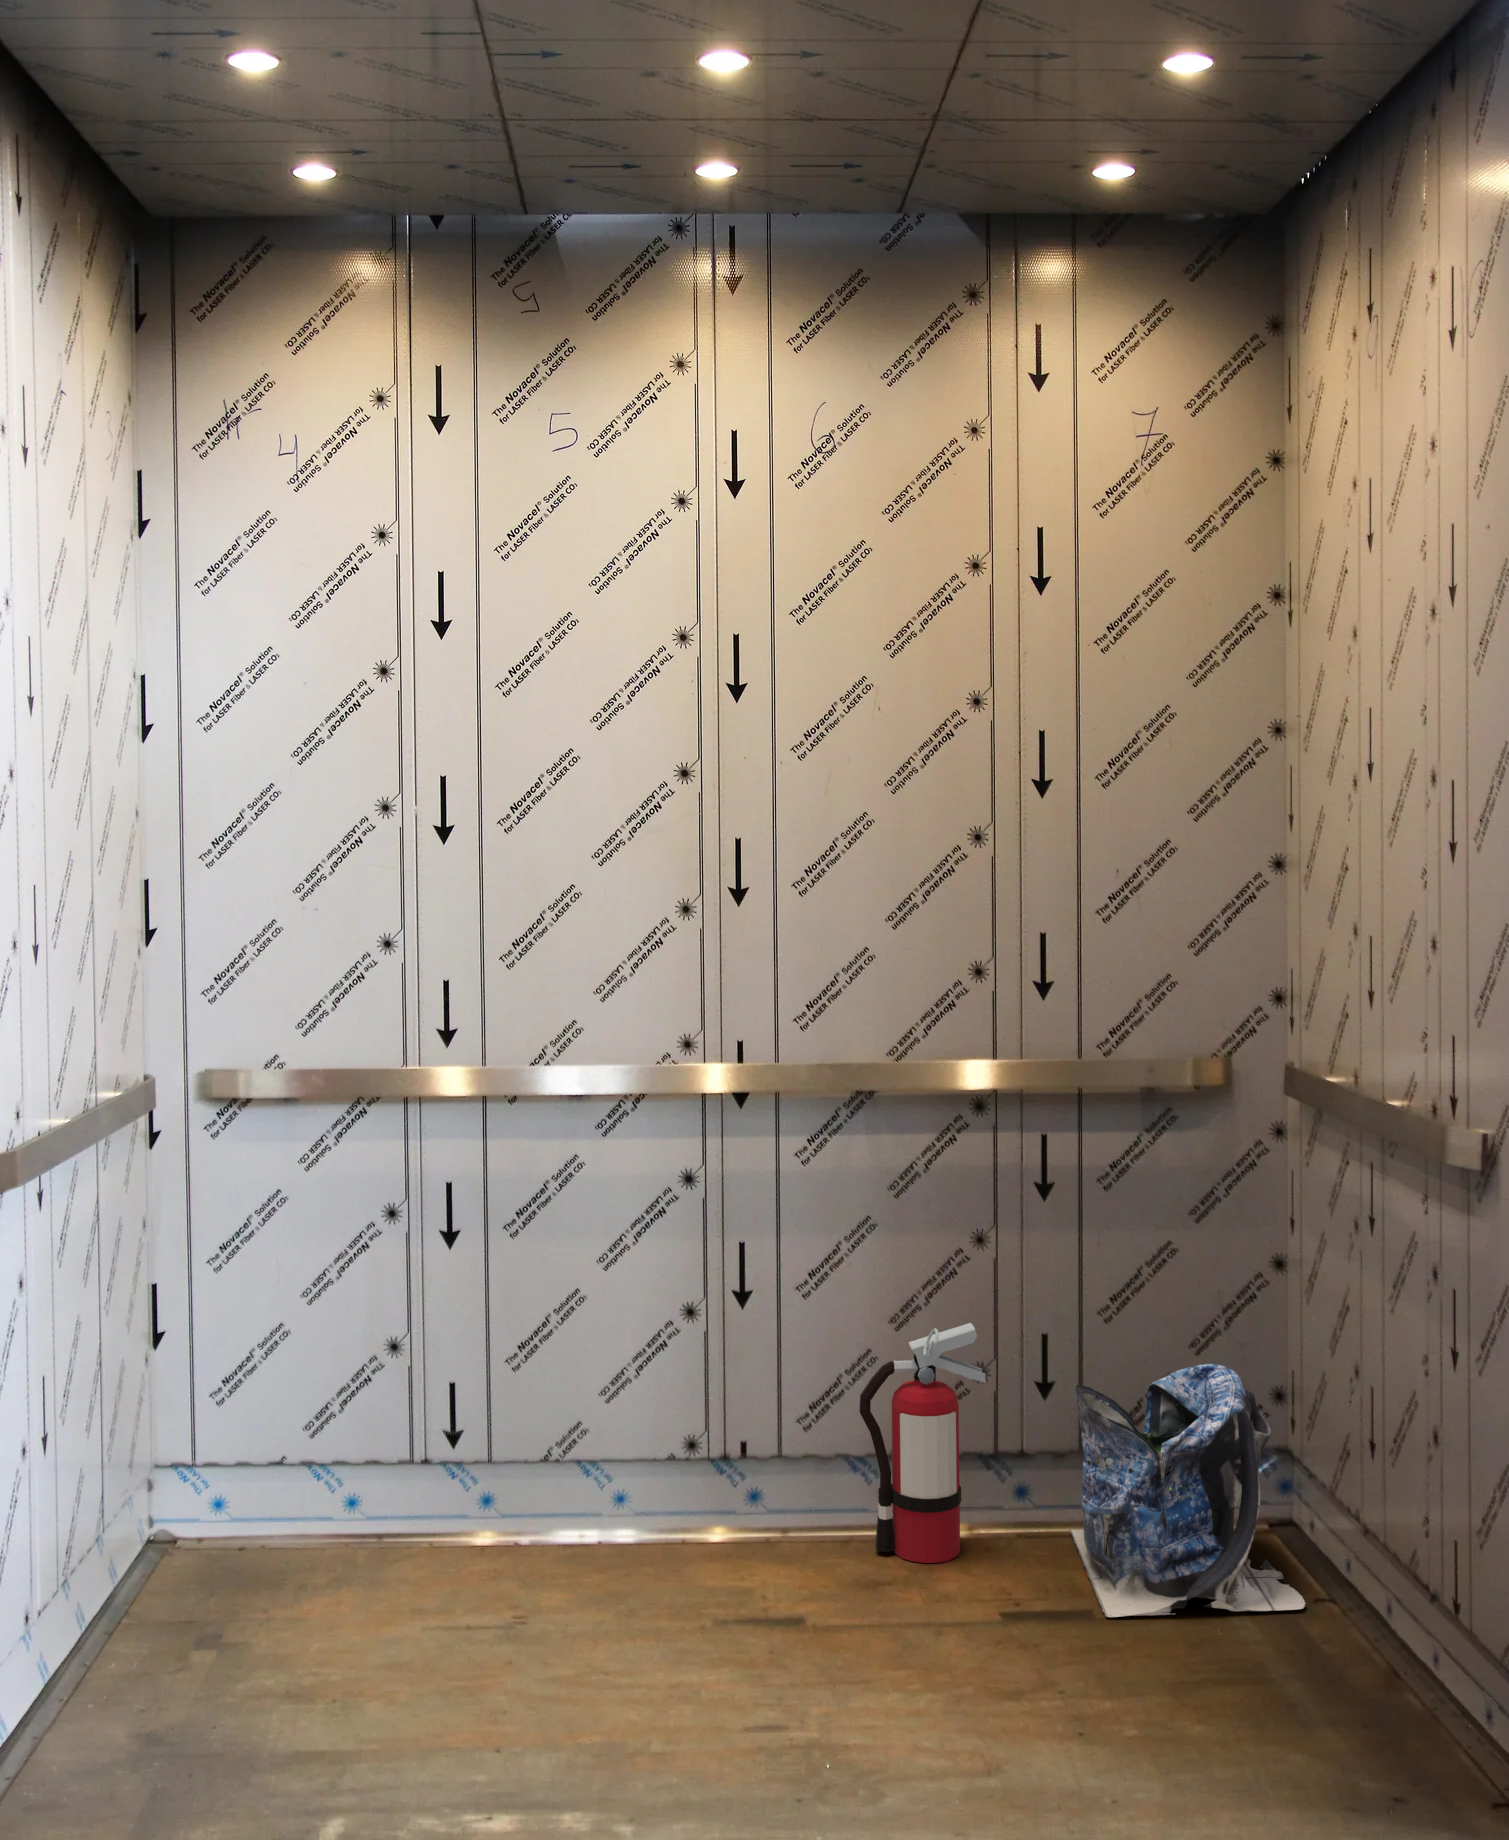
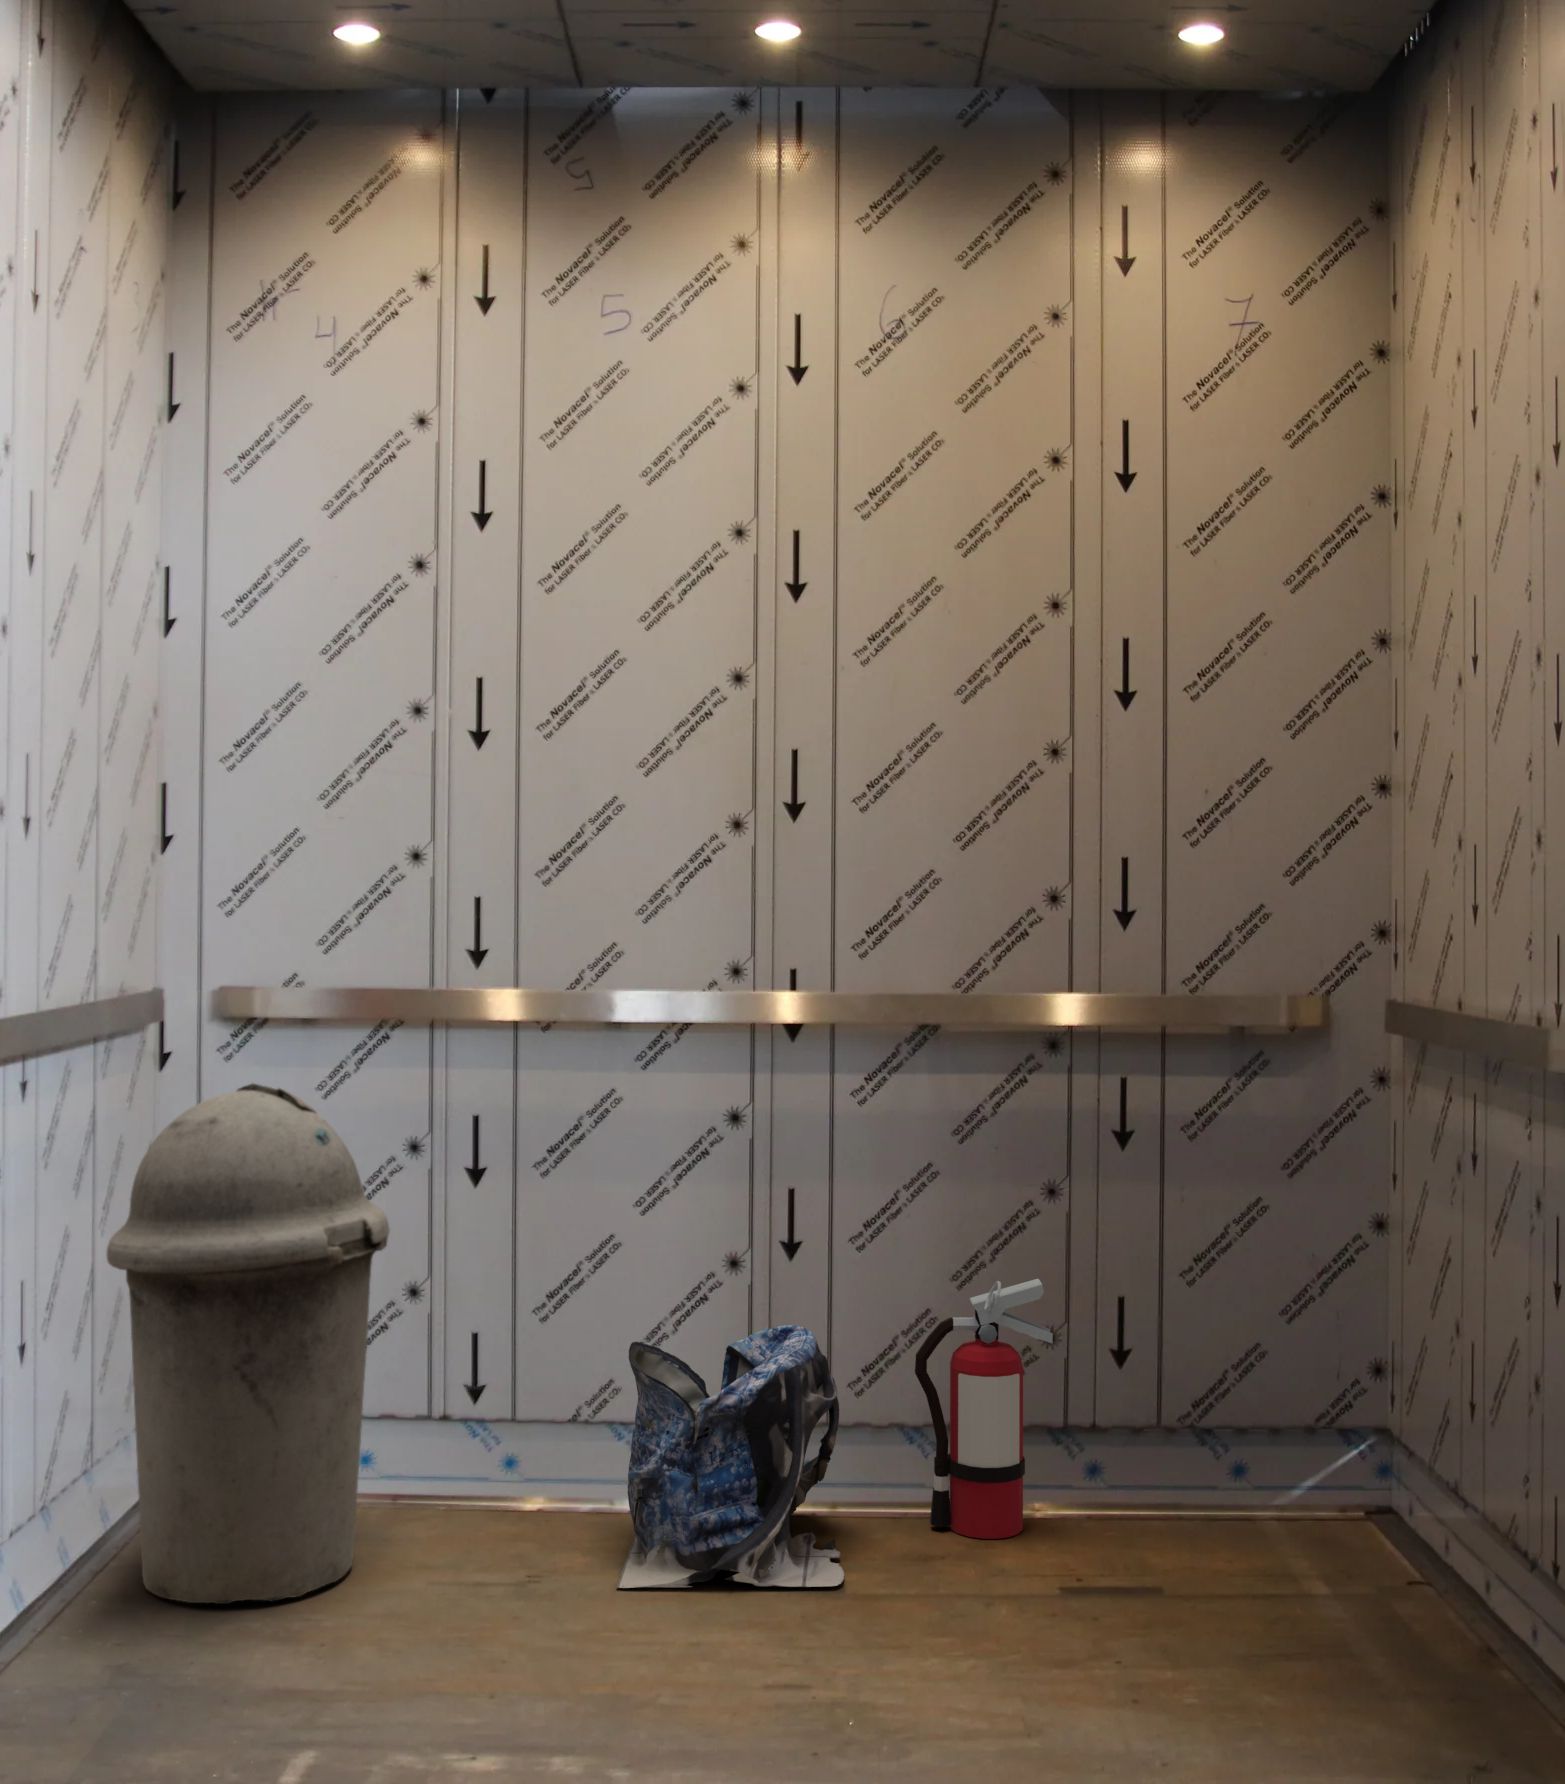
trash can: none [108,1170,373,1662] -> present [107,1084,389,1604]
backpack: present [1070,1364,1305,1617] -> present [616,1325,844,1588]

